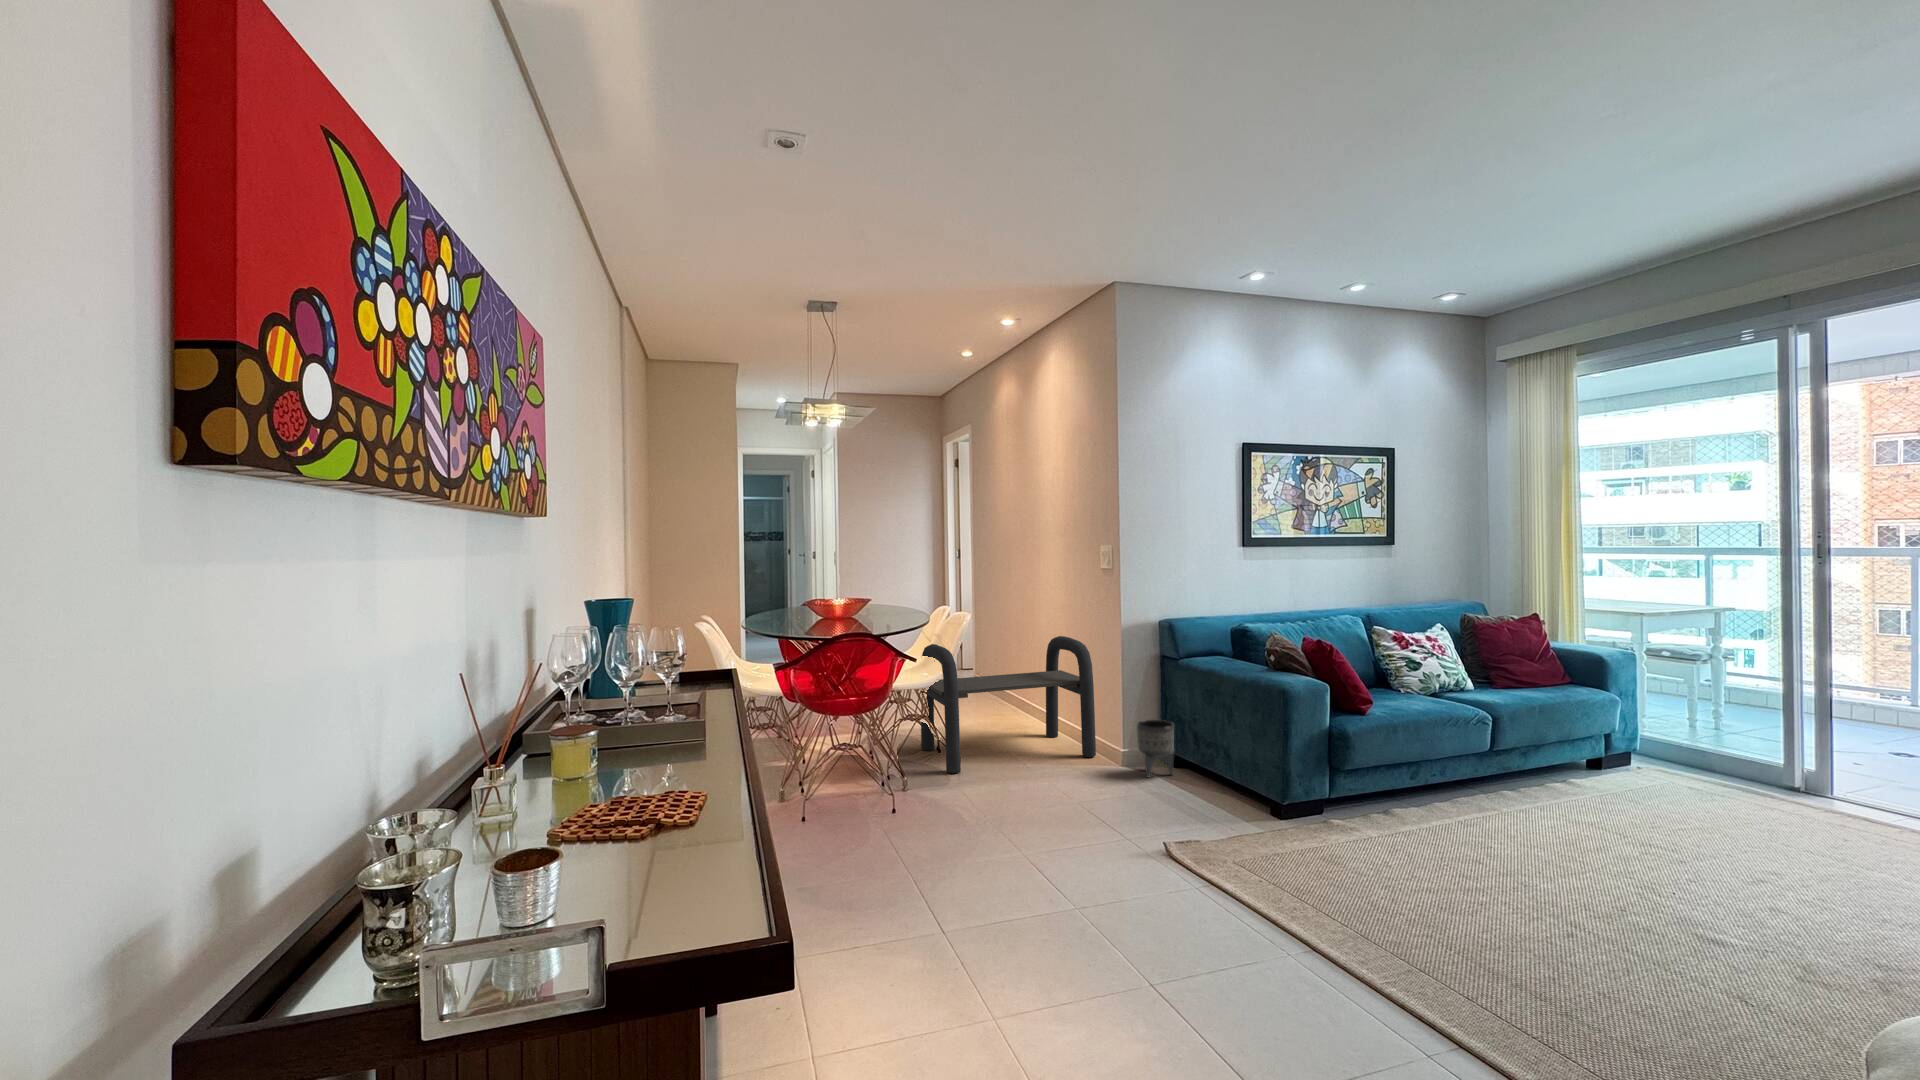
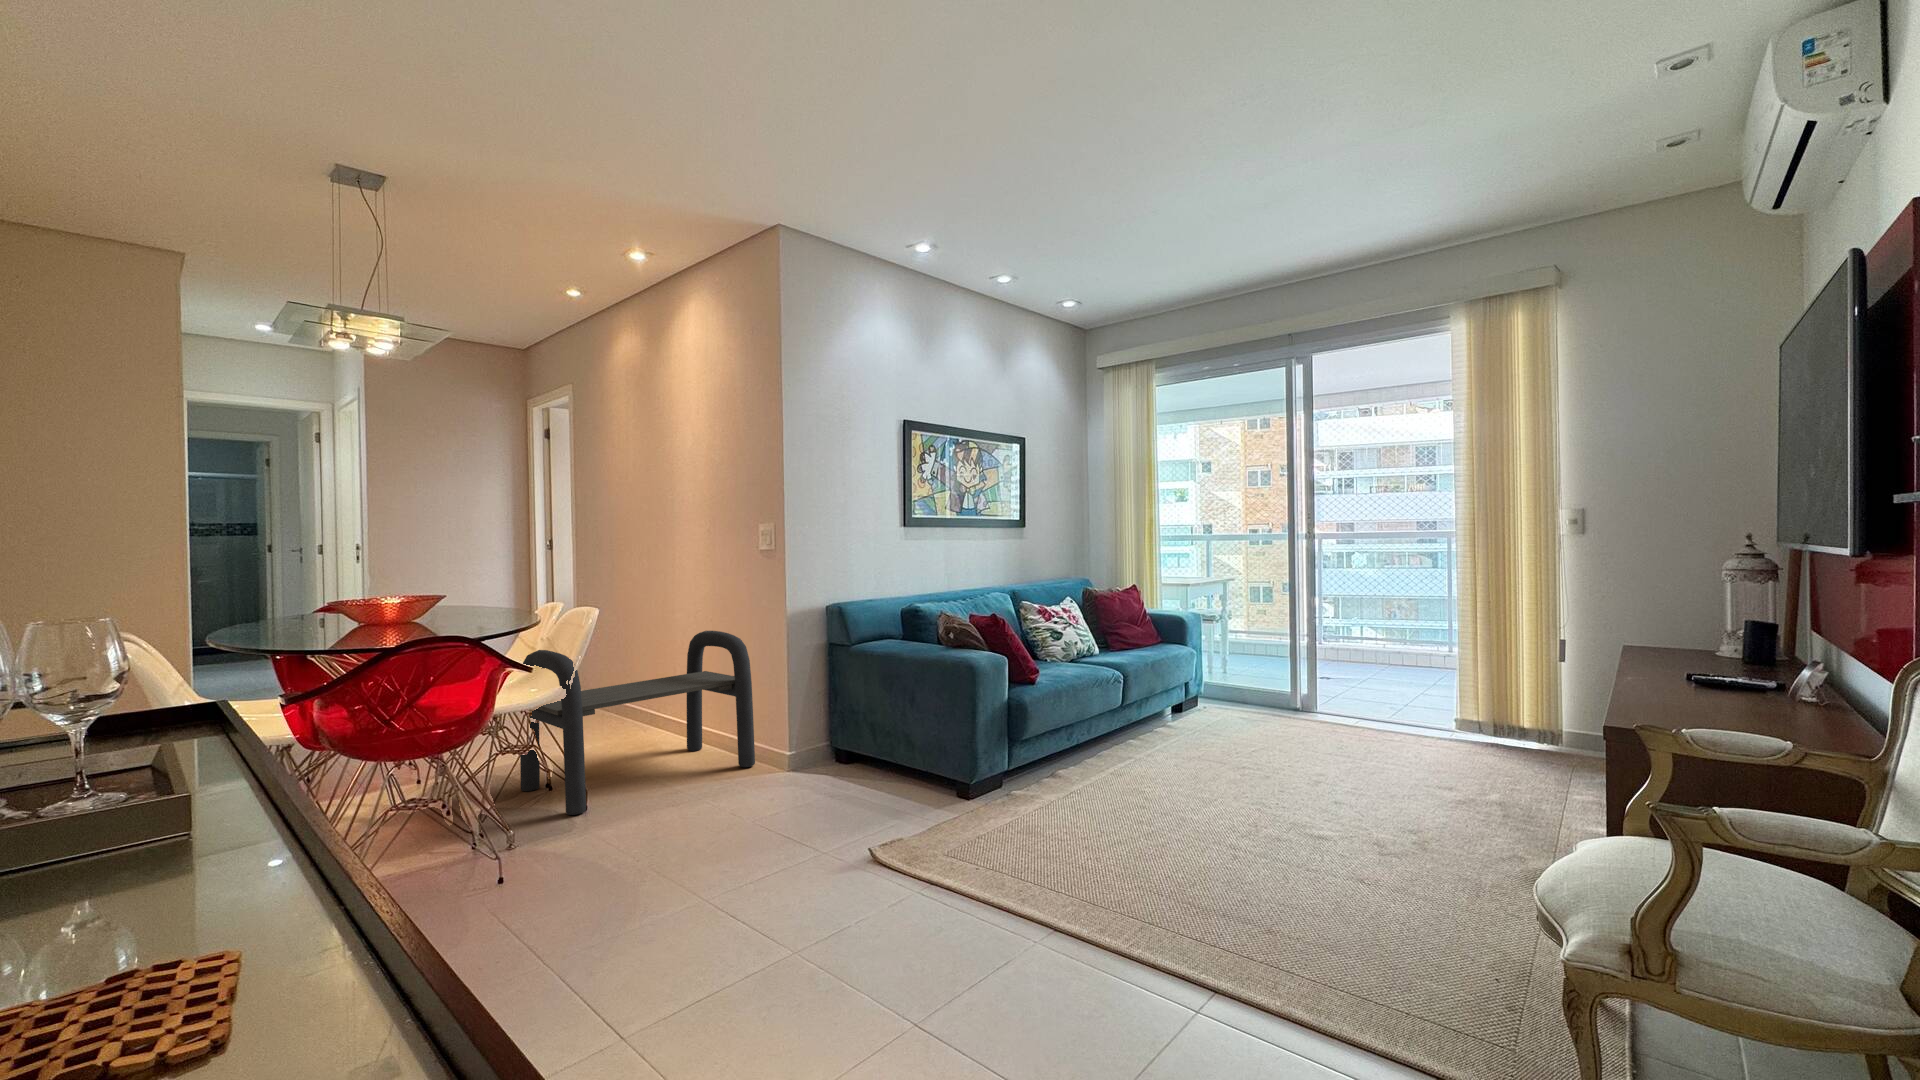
planter: present [1136,720,1174,777] -> none [806,714,848,780]

